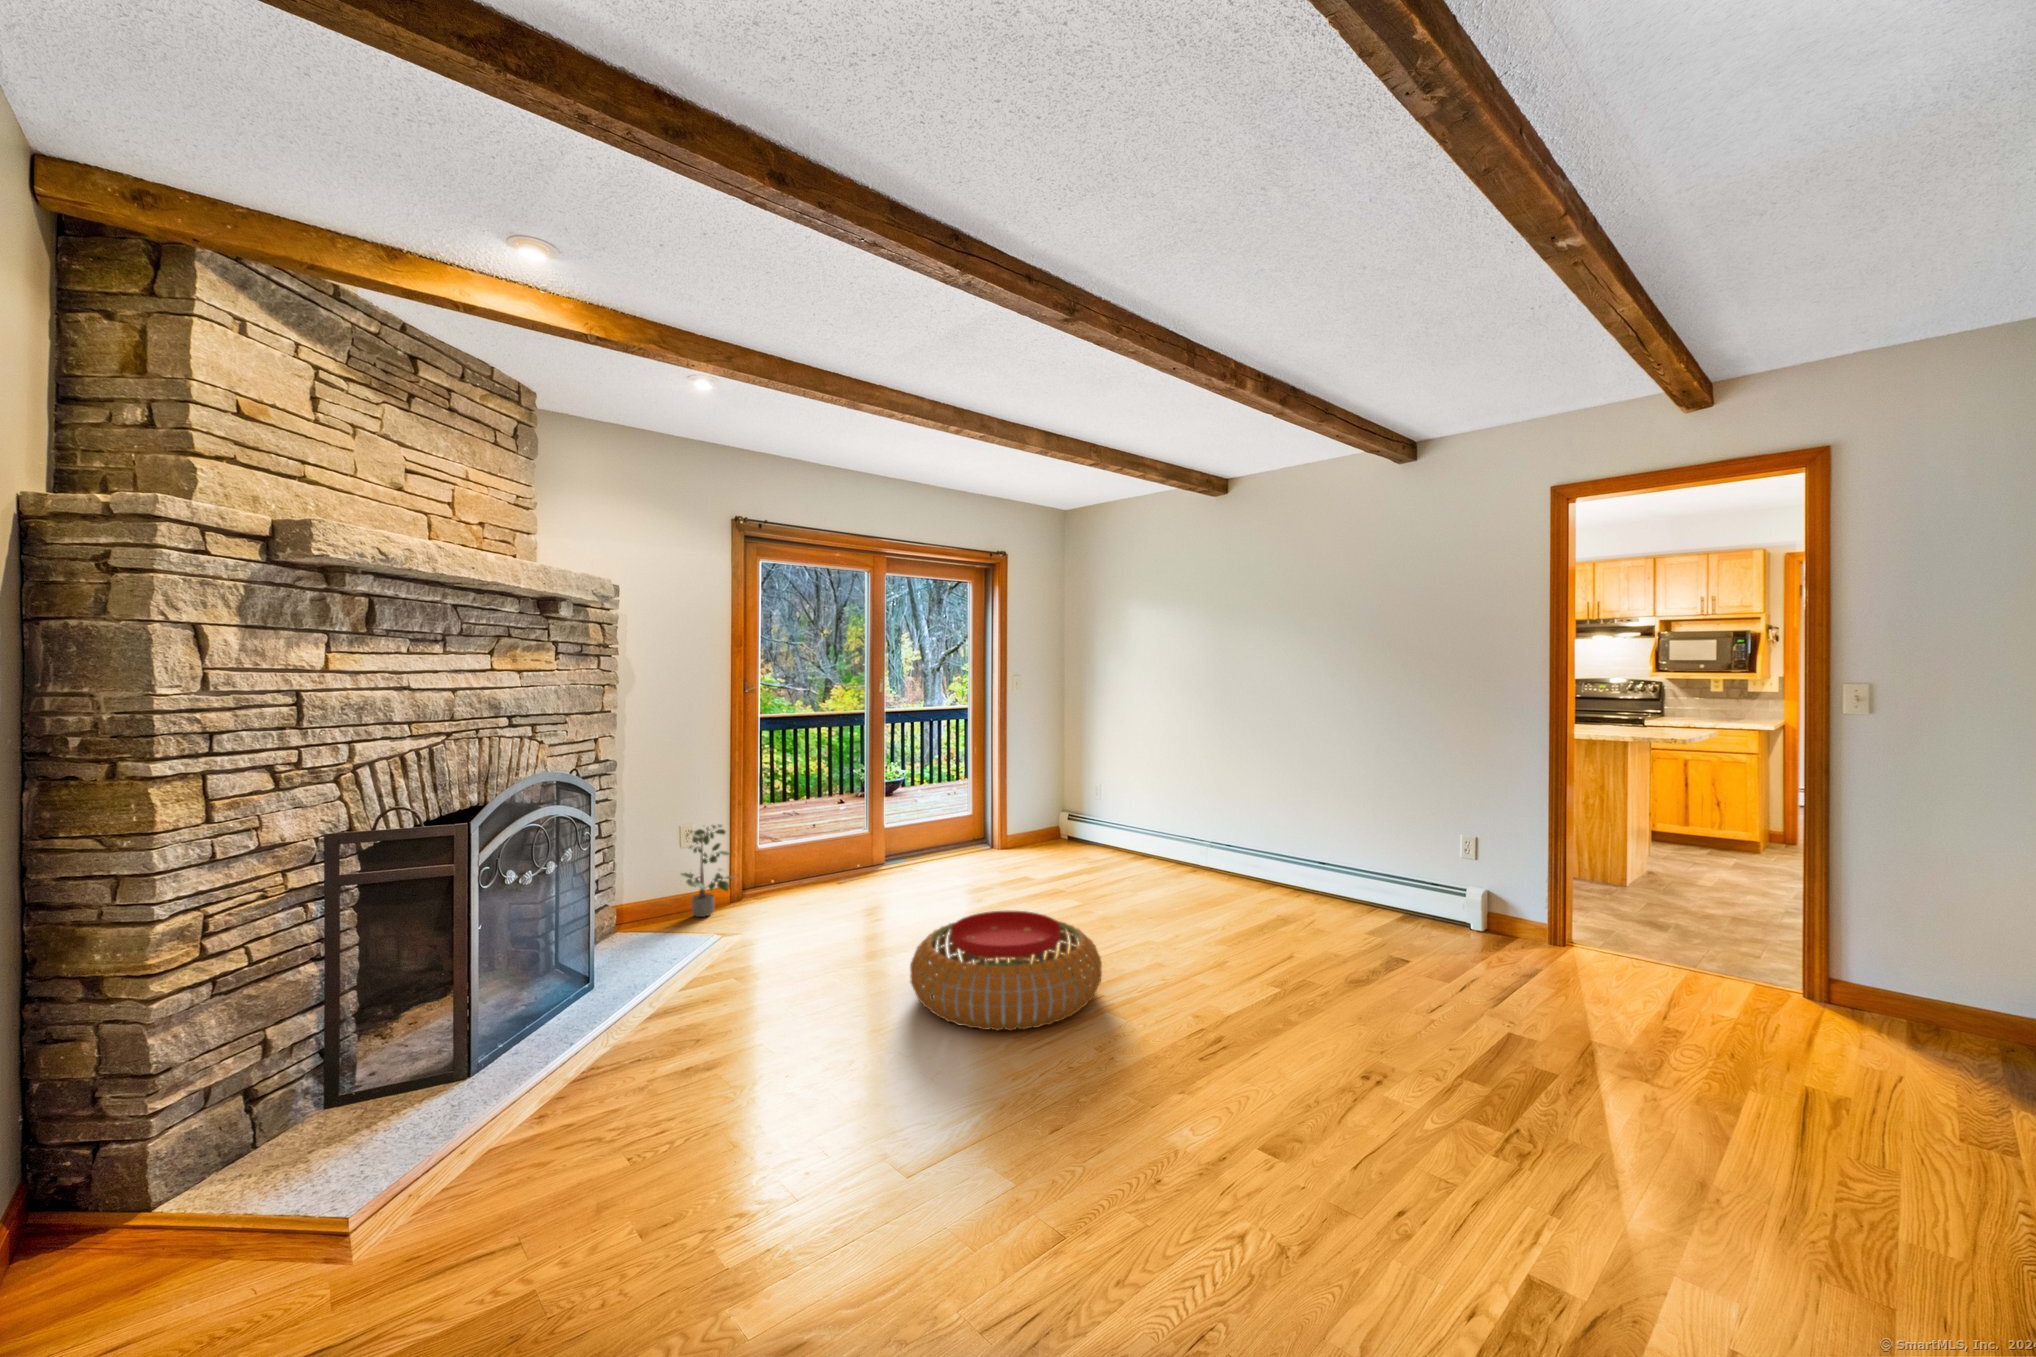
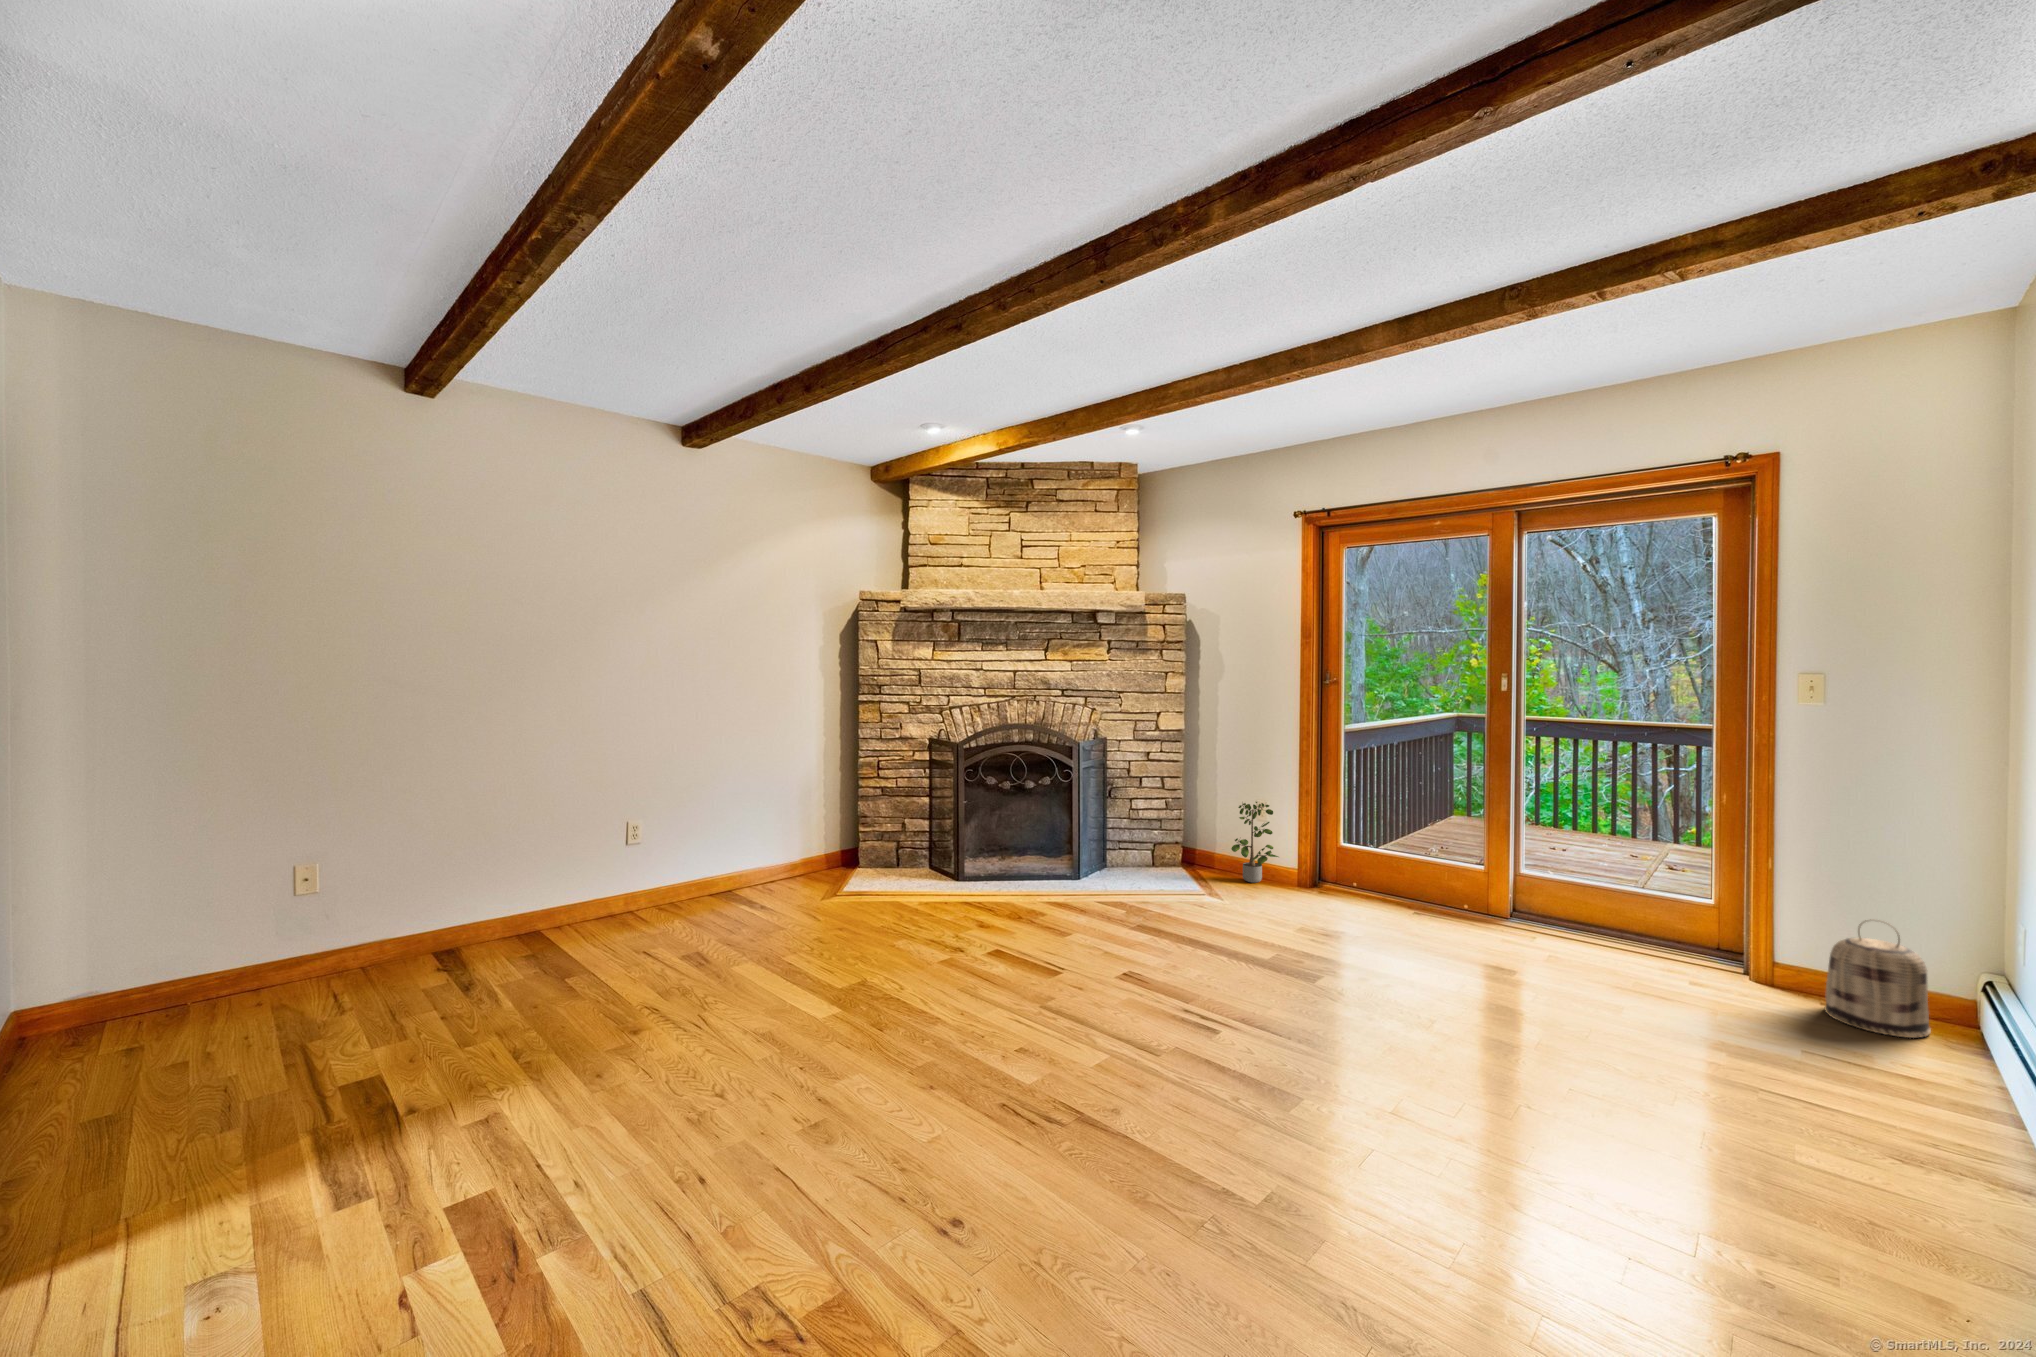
basket: none [1046,793,1083,849] -> present [1824,920,1931,1038]
pouf: present [910,911,1102,1031] -> none [1027,911,1222,1031]

